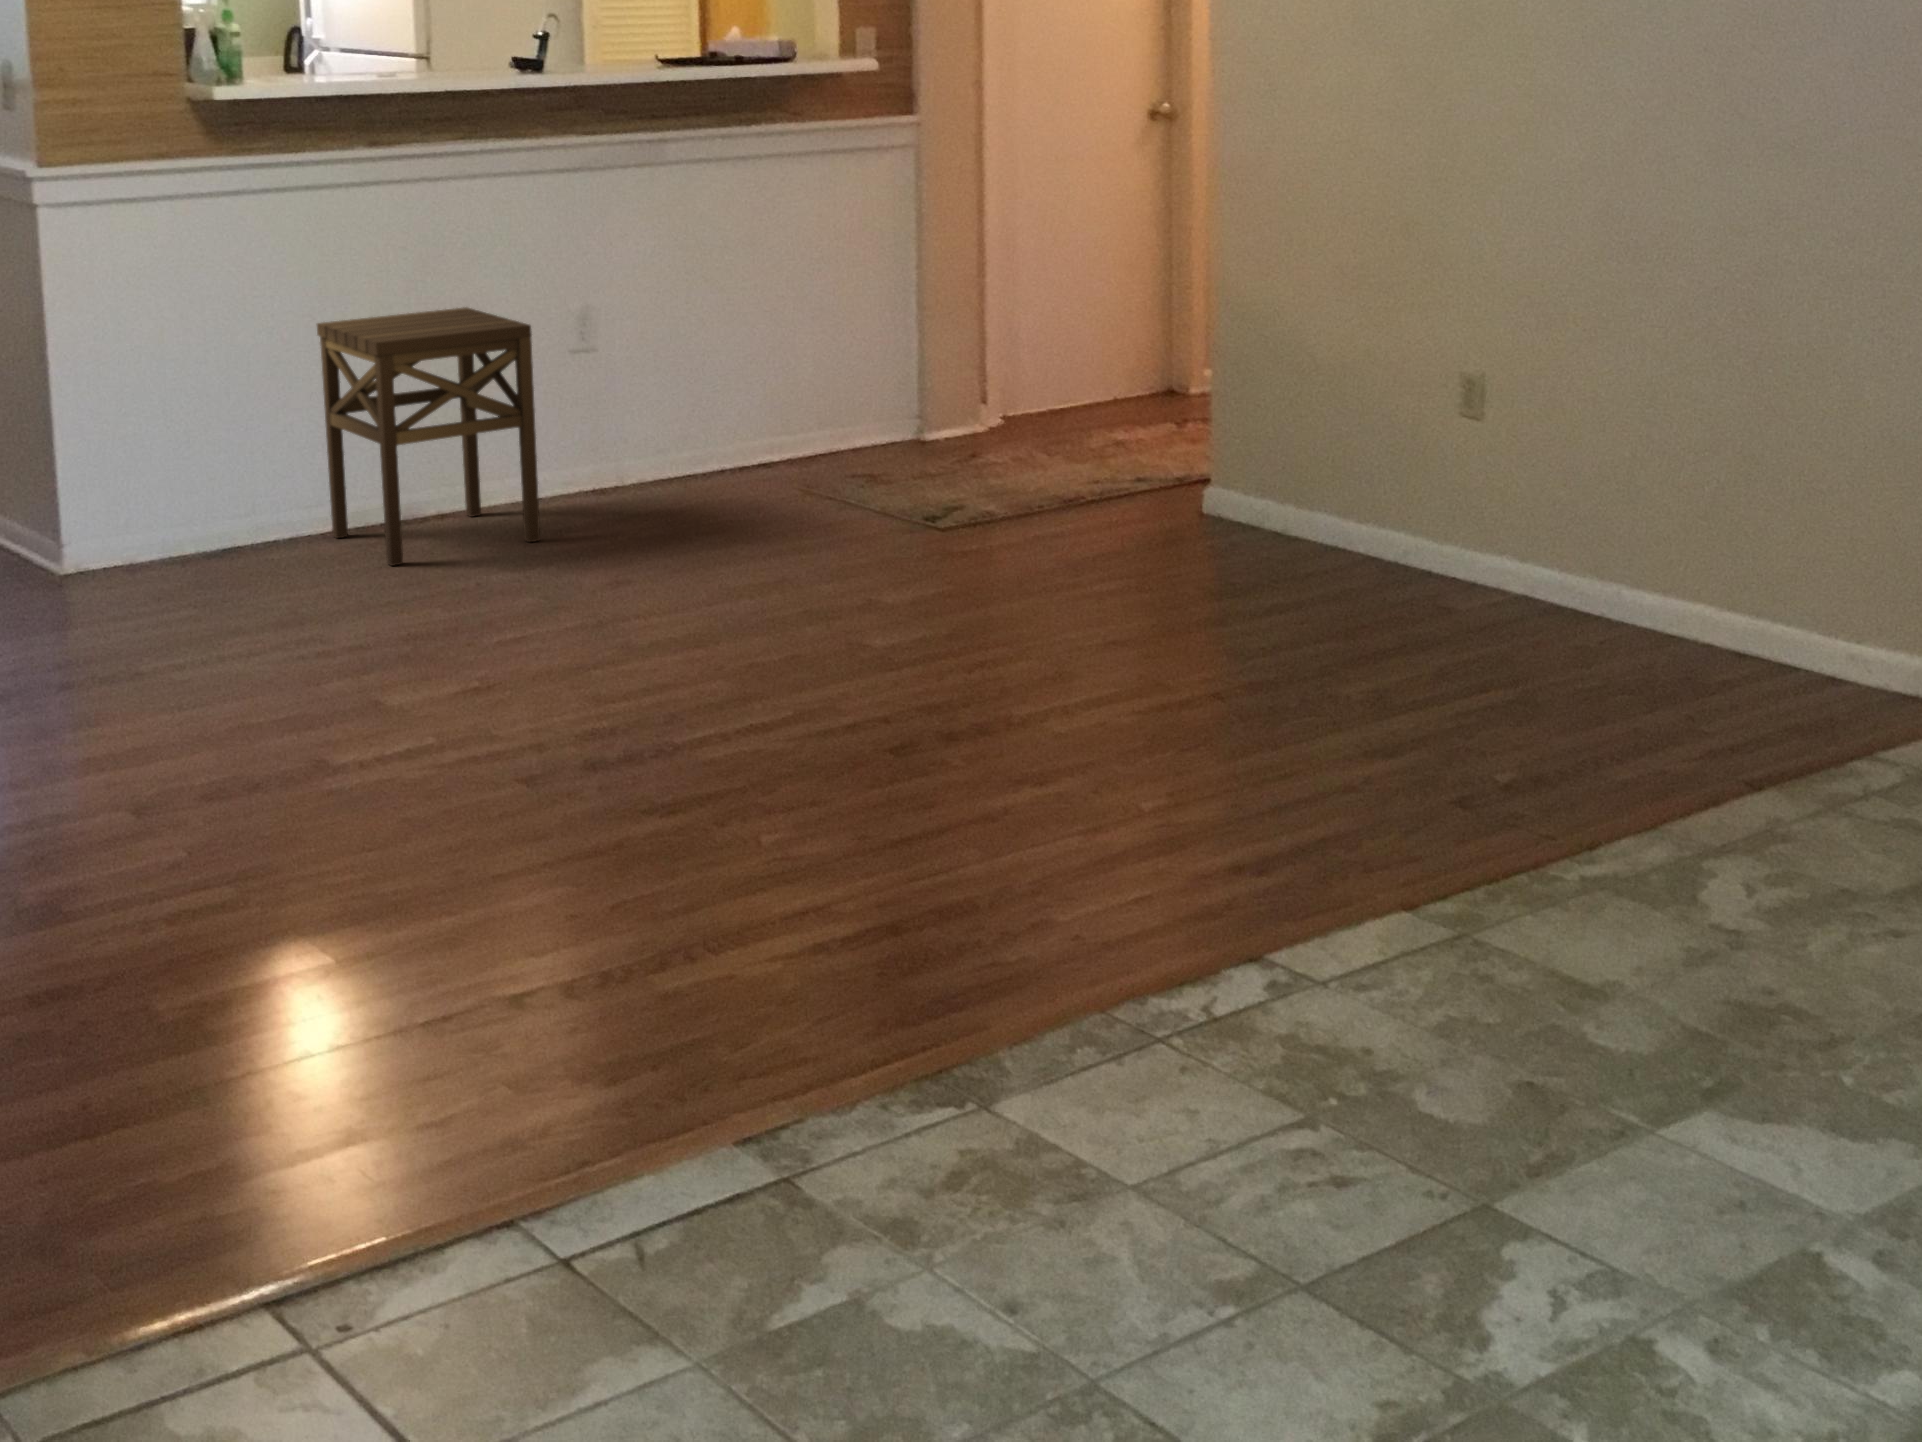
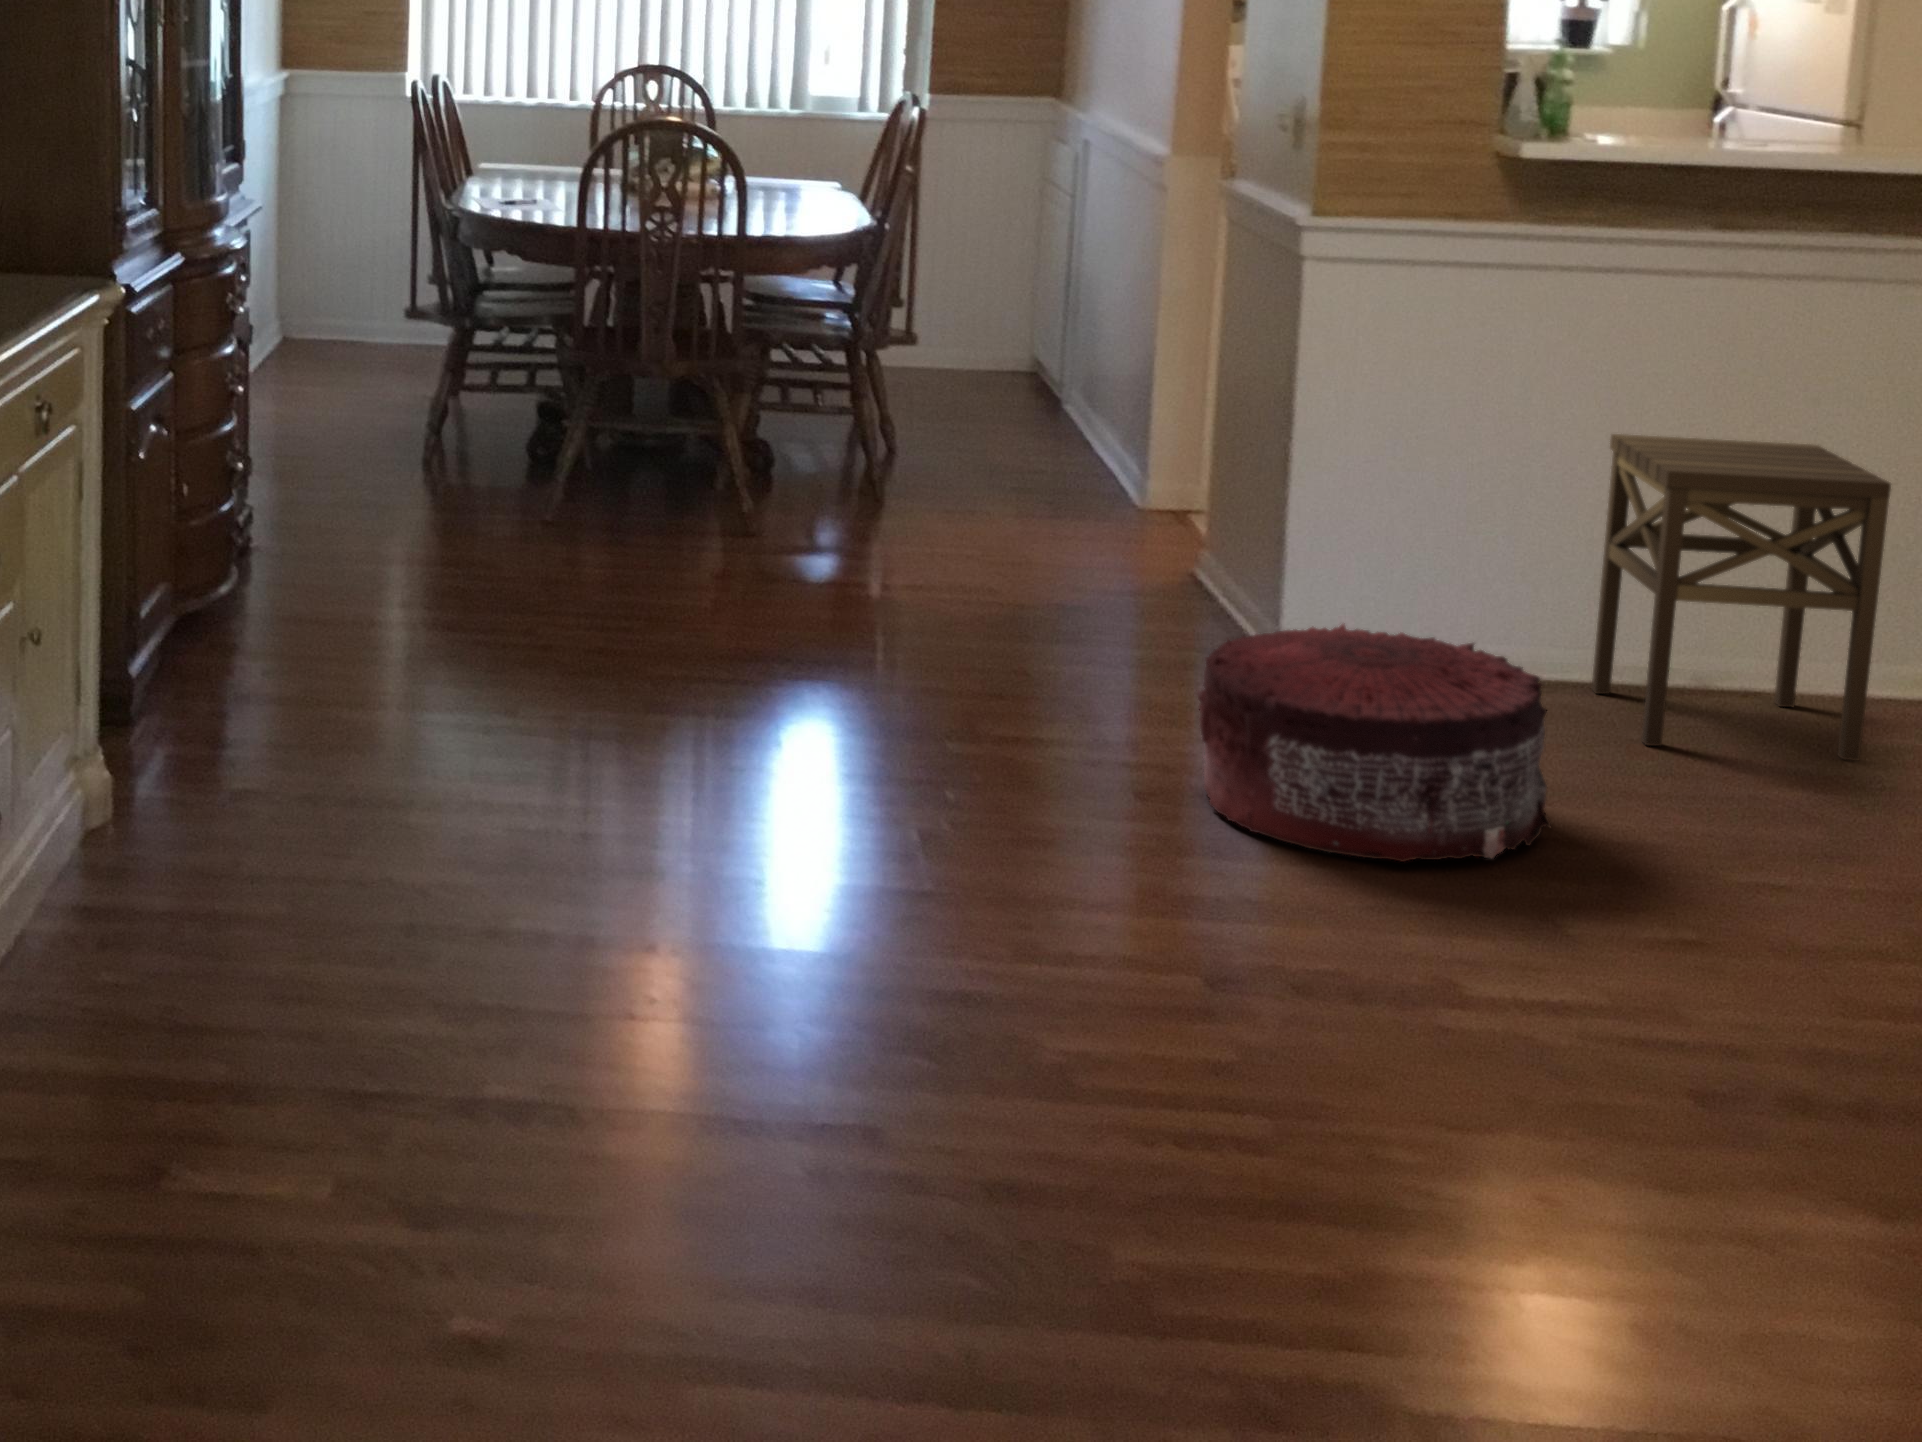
pouf: none [43,506,357,706] -> present [1197,624,1551,862]

